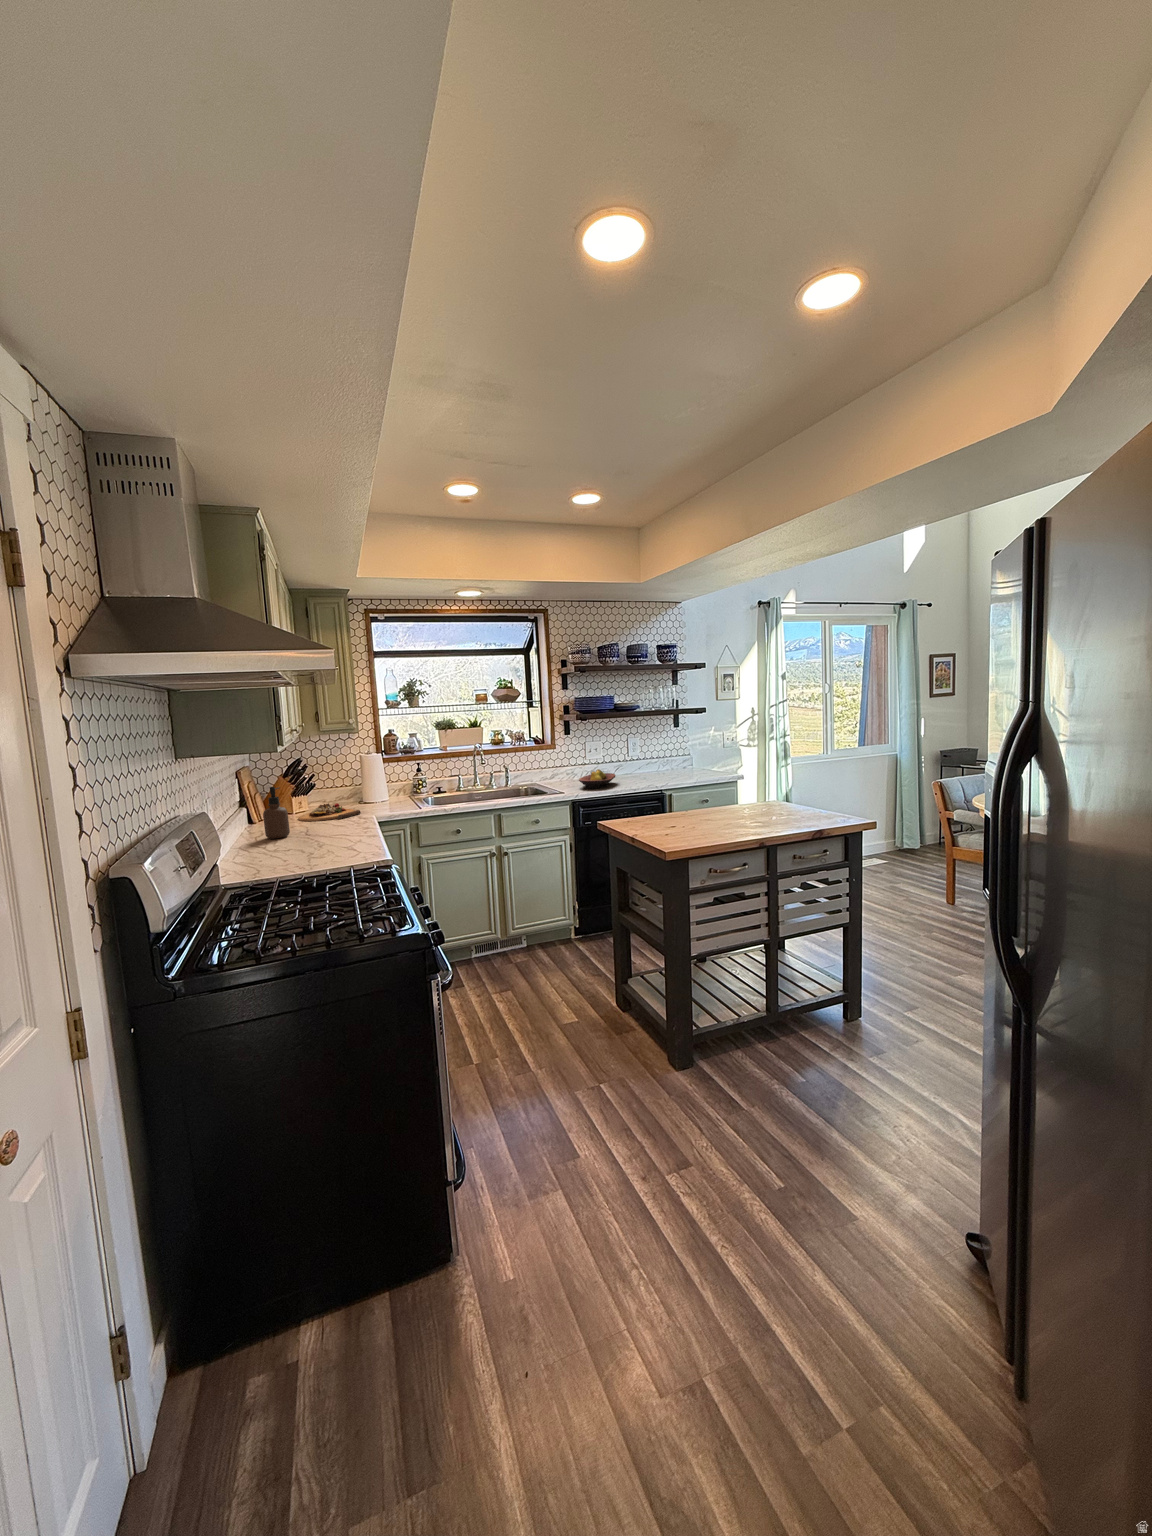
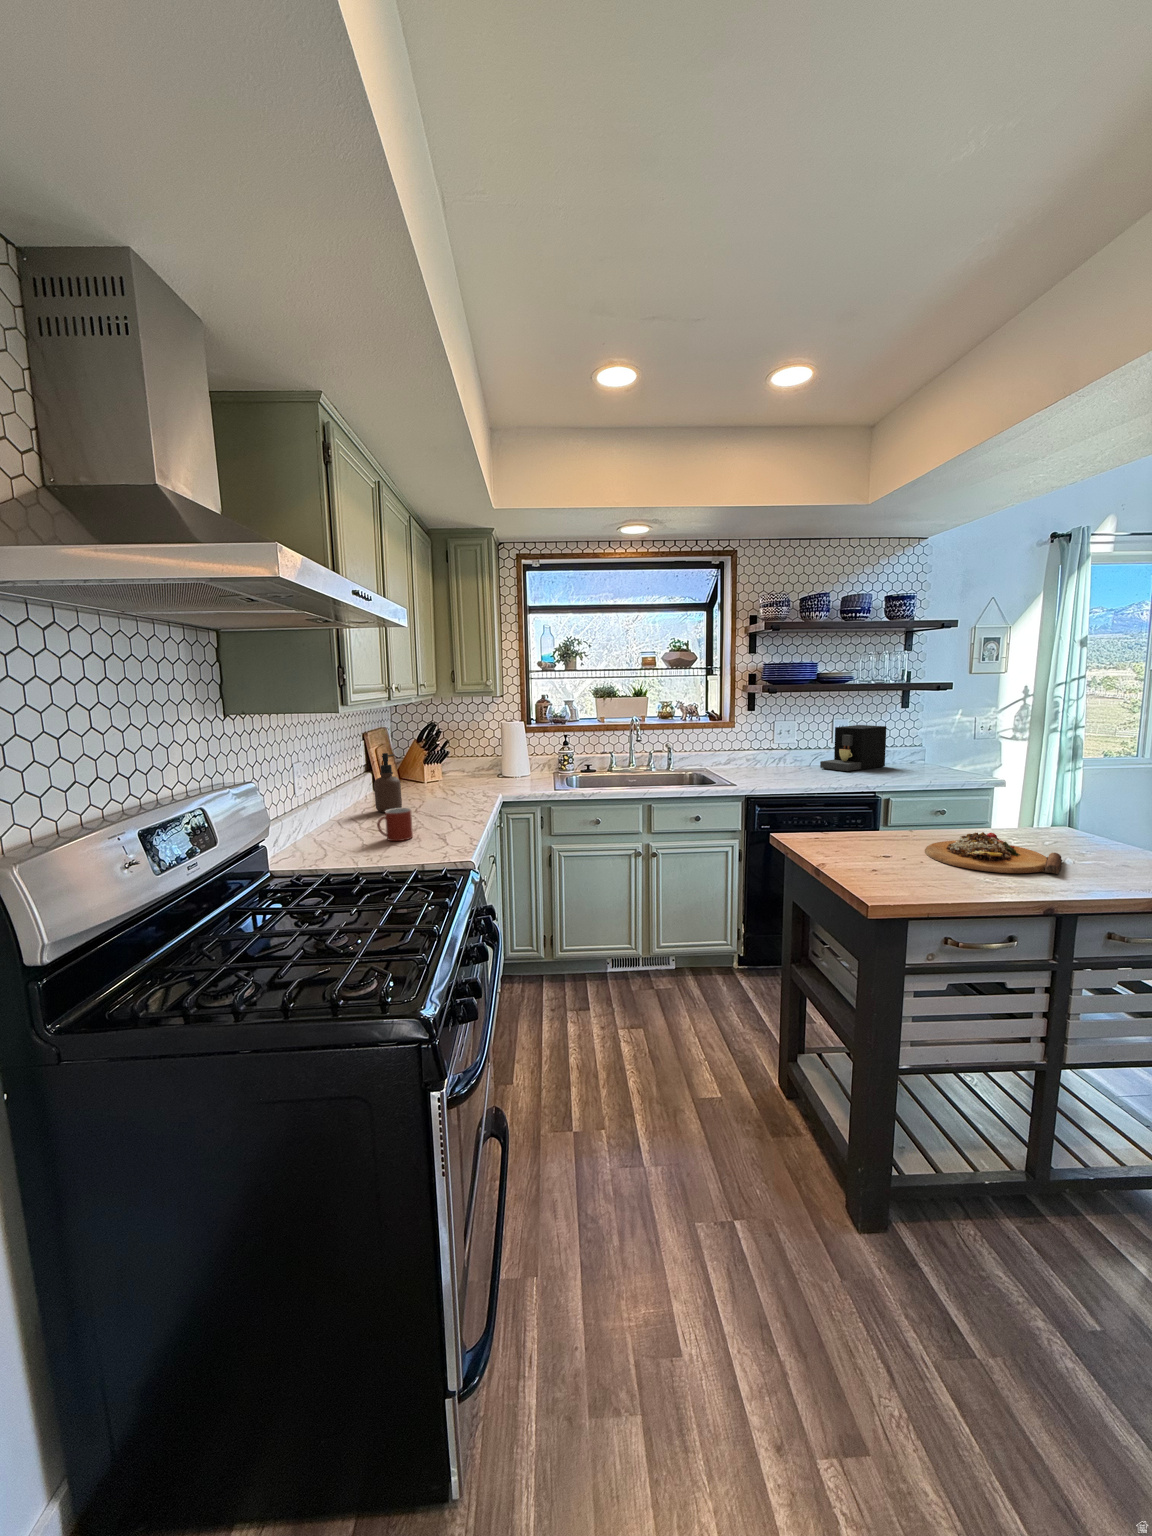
coffee maker: none [621,742,666,777] -> present [820,725,886,771]
fruit bowl: present [579,769,616,789] -> none [759,757,811,782]
cutting board: present [298,803,361,821] -> present [925,832,1062,874]
mug: none [291,829,321,856] -> present [377,808,413,841]

